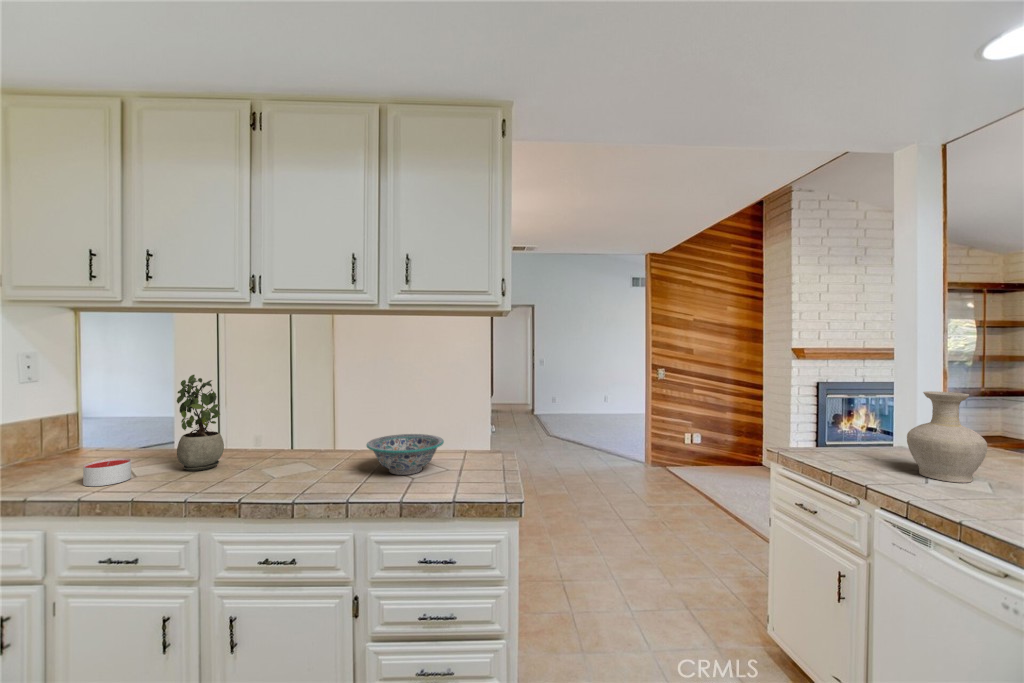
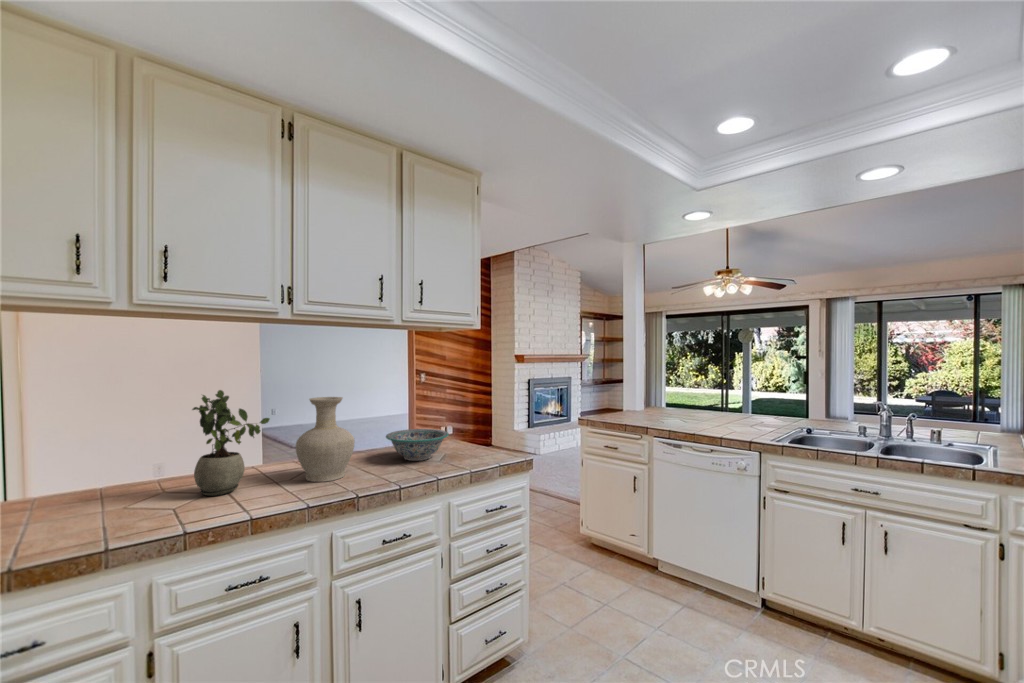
vase: present [907,391,987,483] -> present [296,397,355,482]
candle: present [83,458,131,486] -> none [120,492,175,528]

